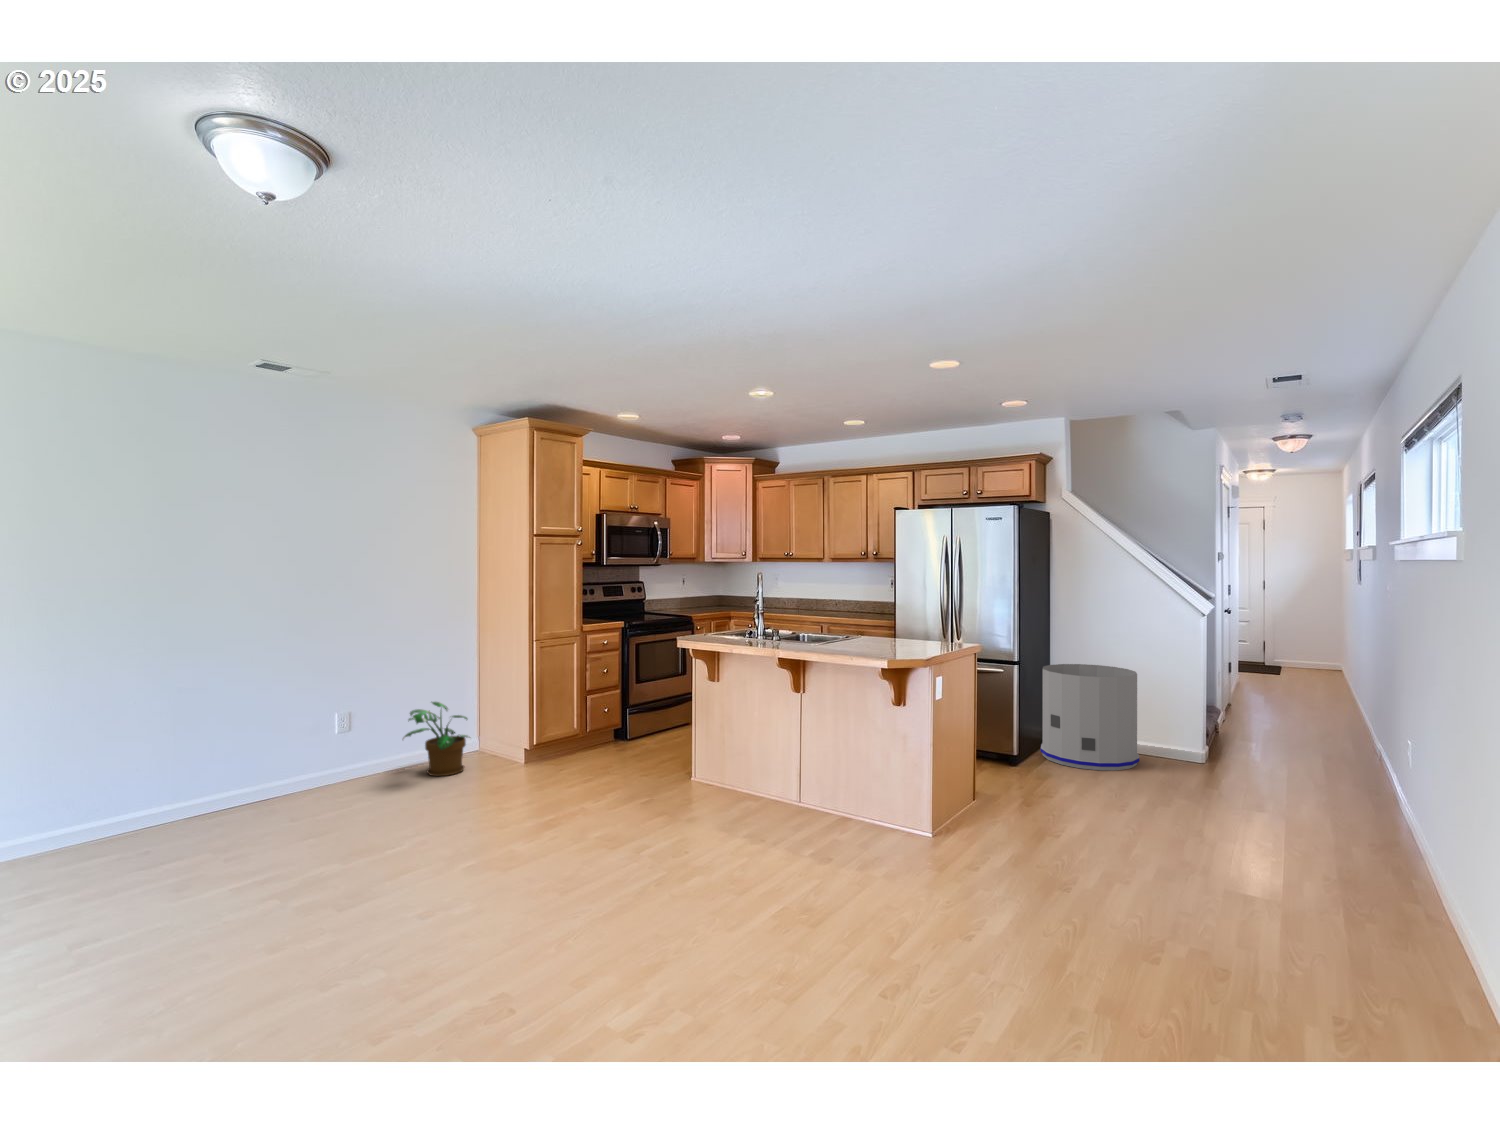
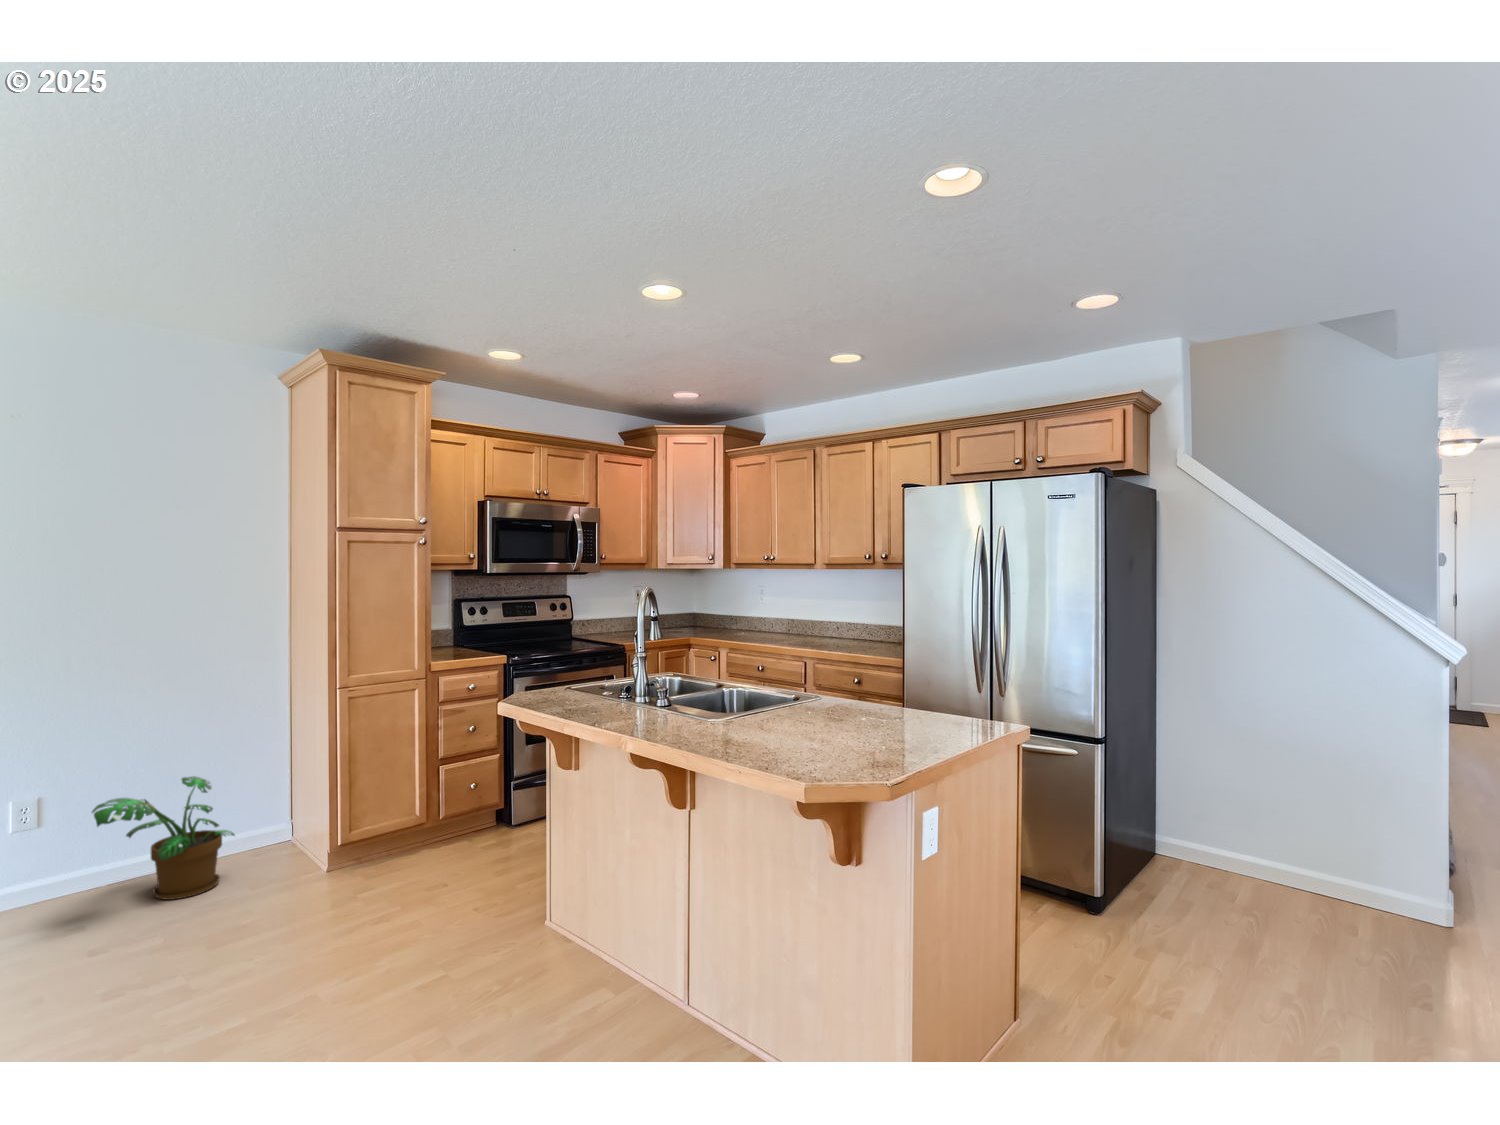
trash can: present [1040,664,1139,770] -> none [1143,738,1330,946]

